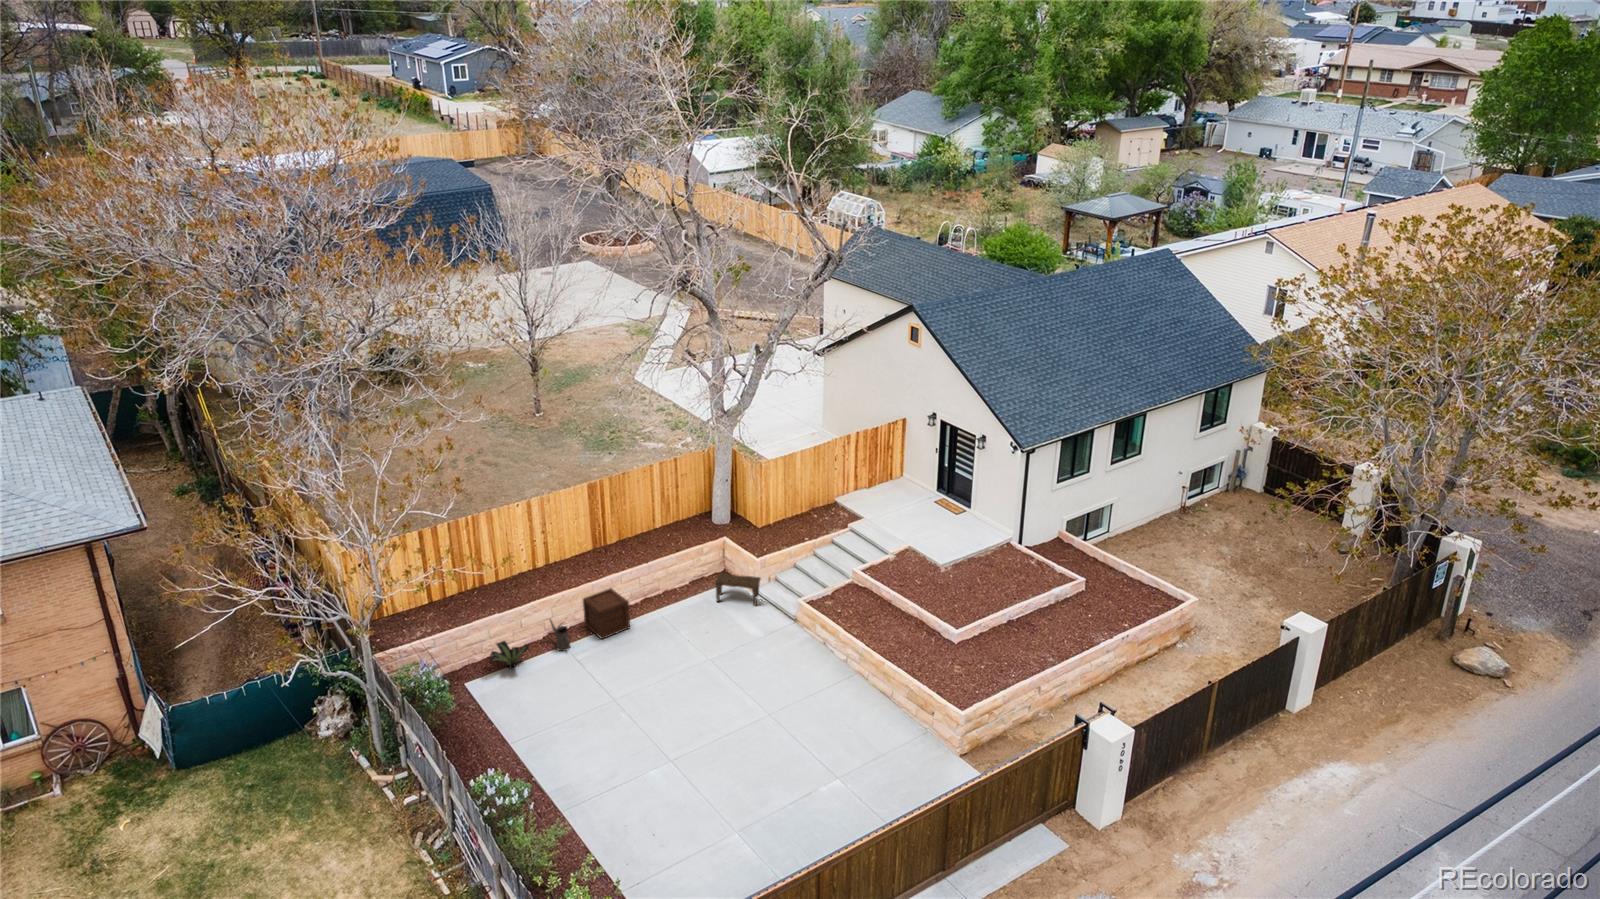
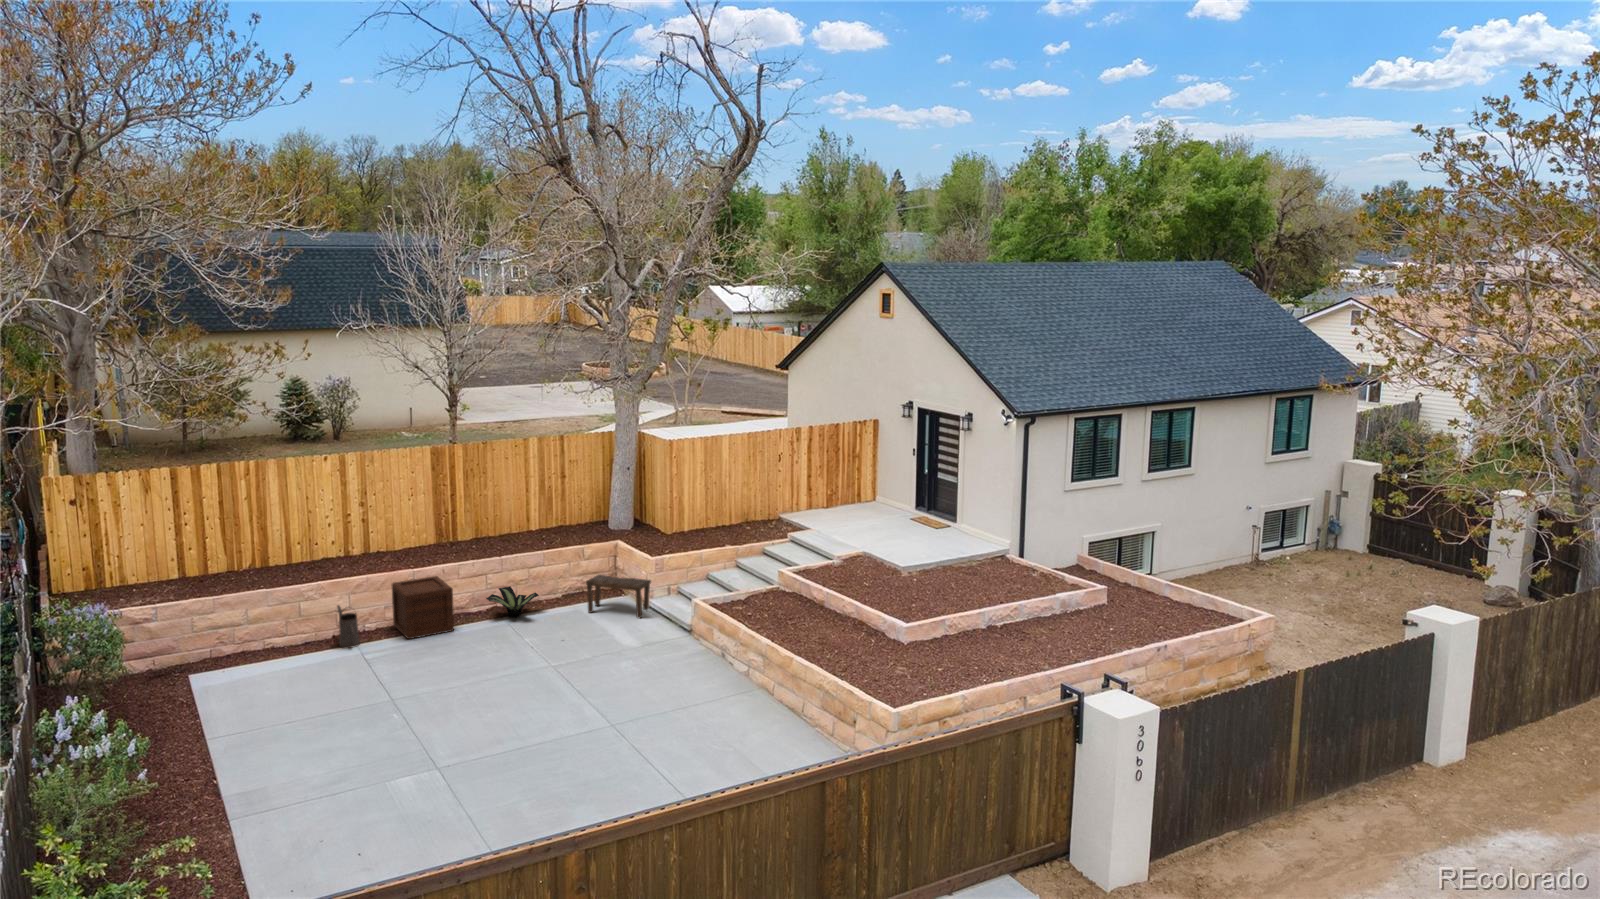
potted plant: present [489,641,529,667] -> present [486,586,539,617]

